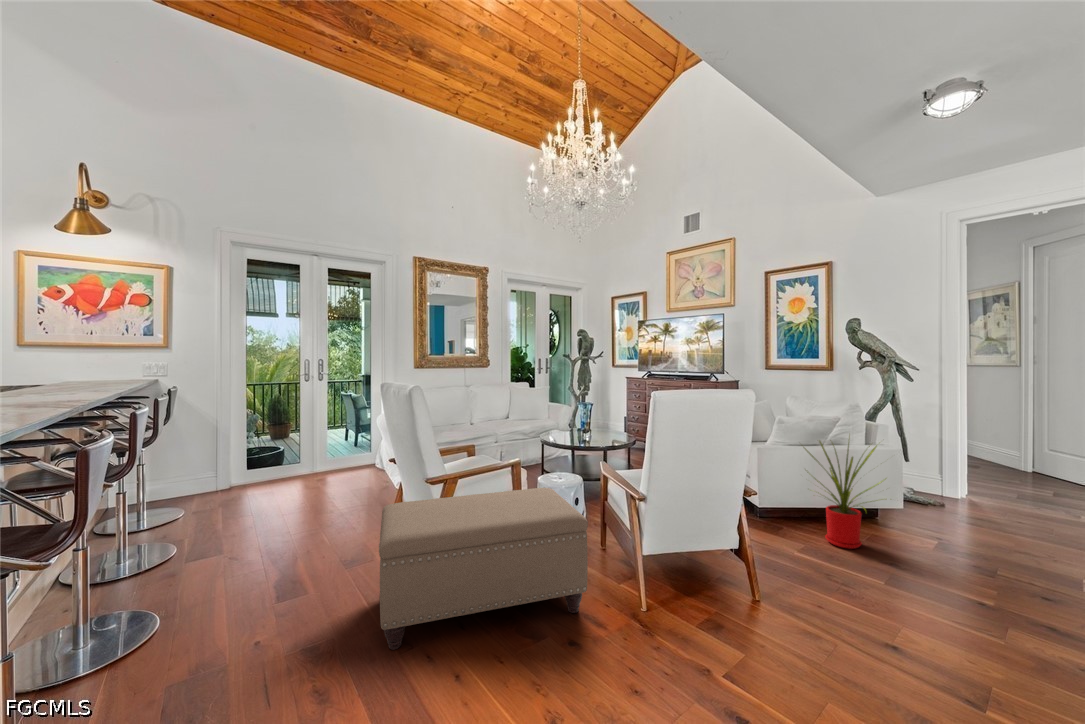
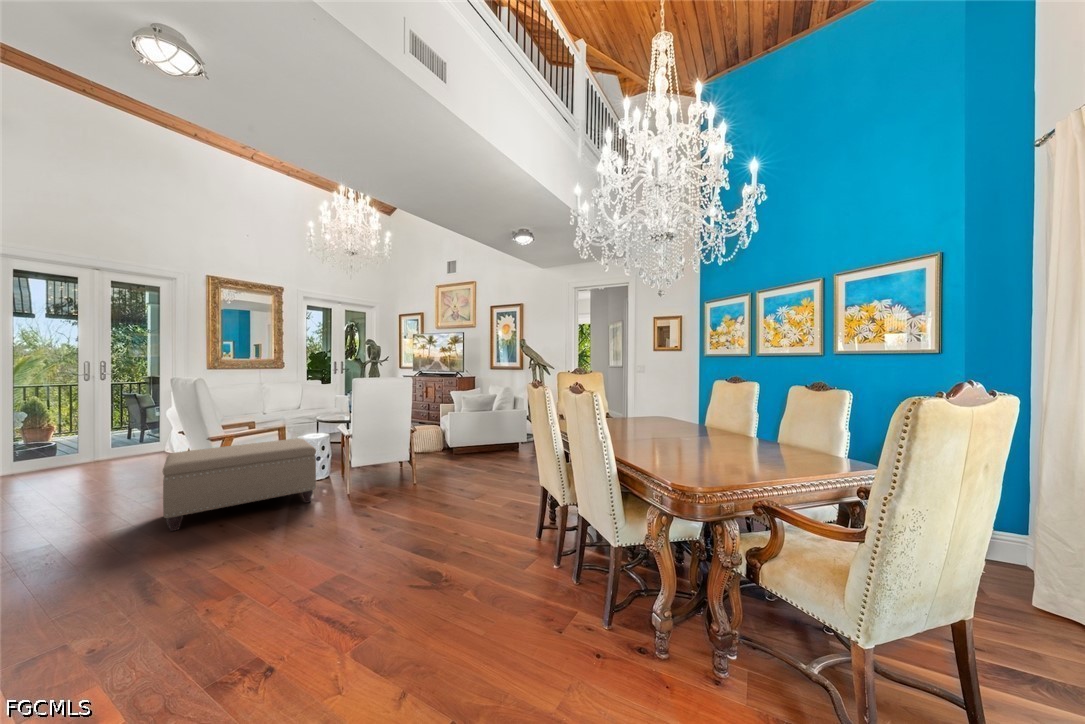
house plant: present [805,436,883,549] -> none [469,400,514,461]

